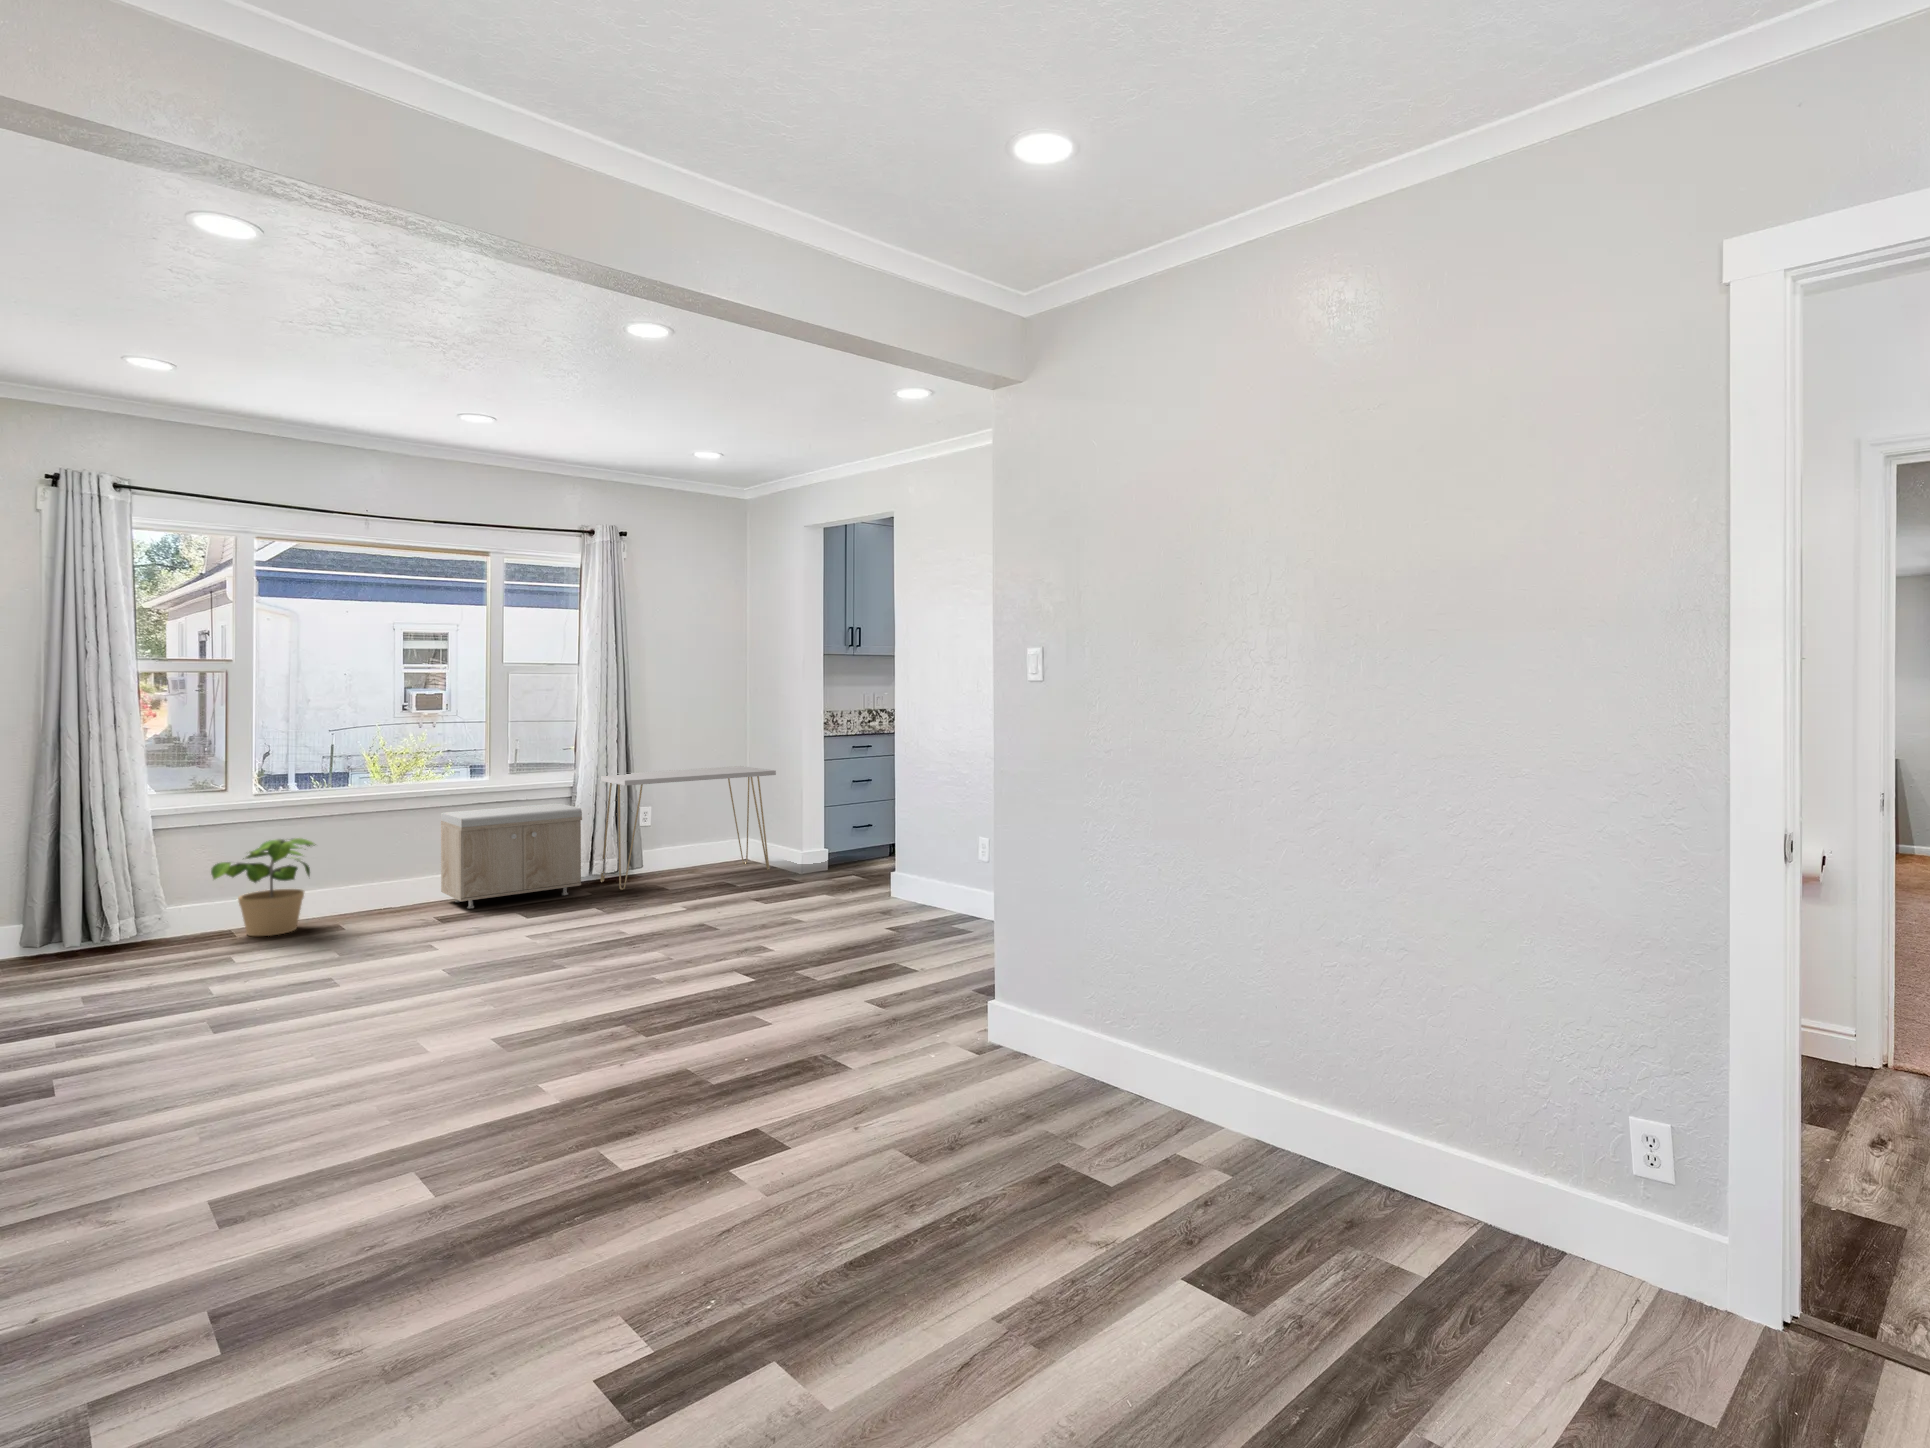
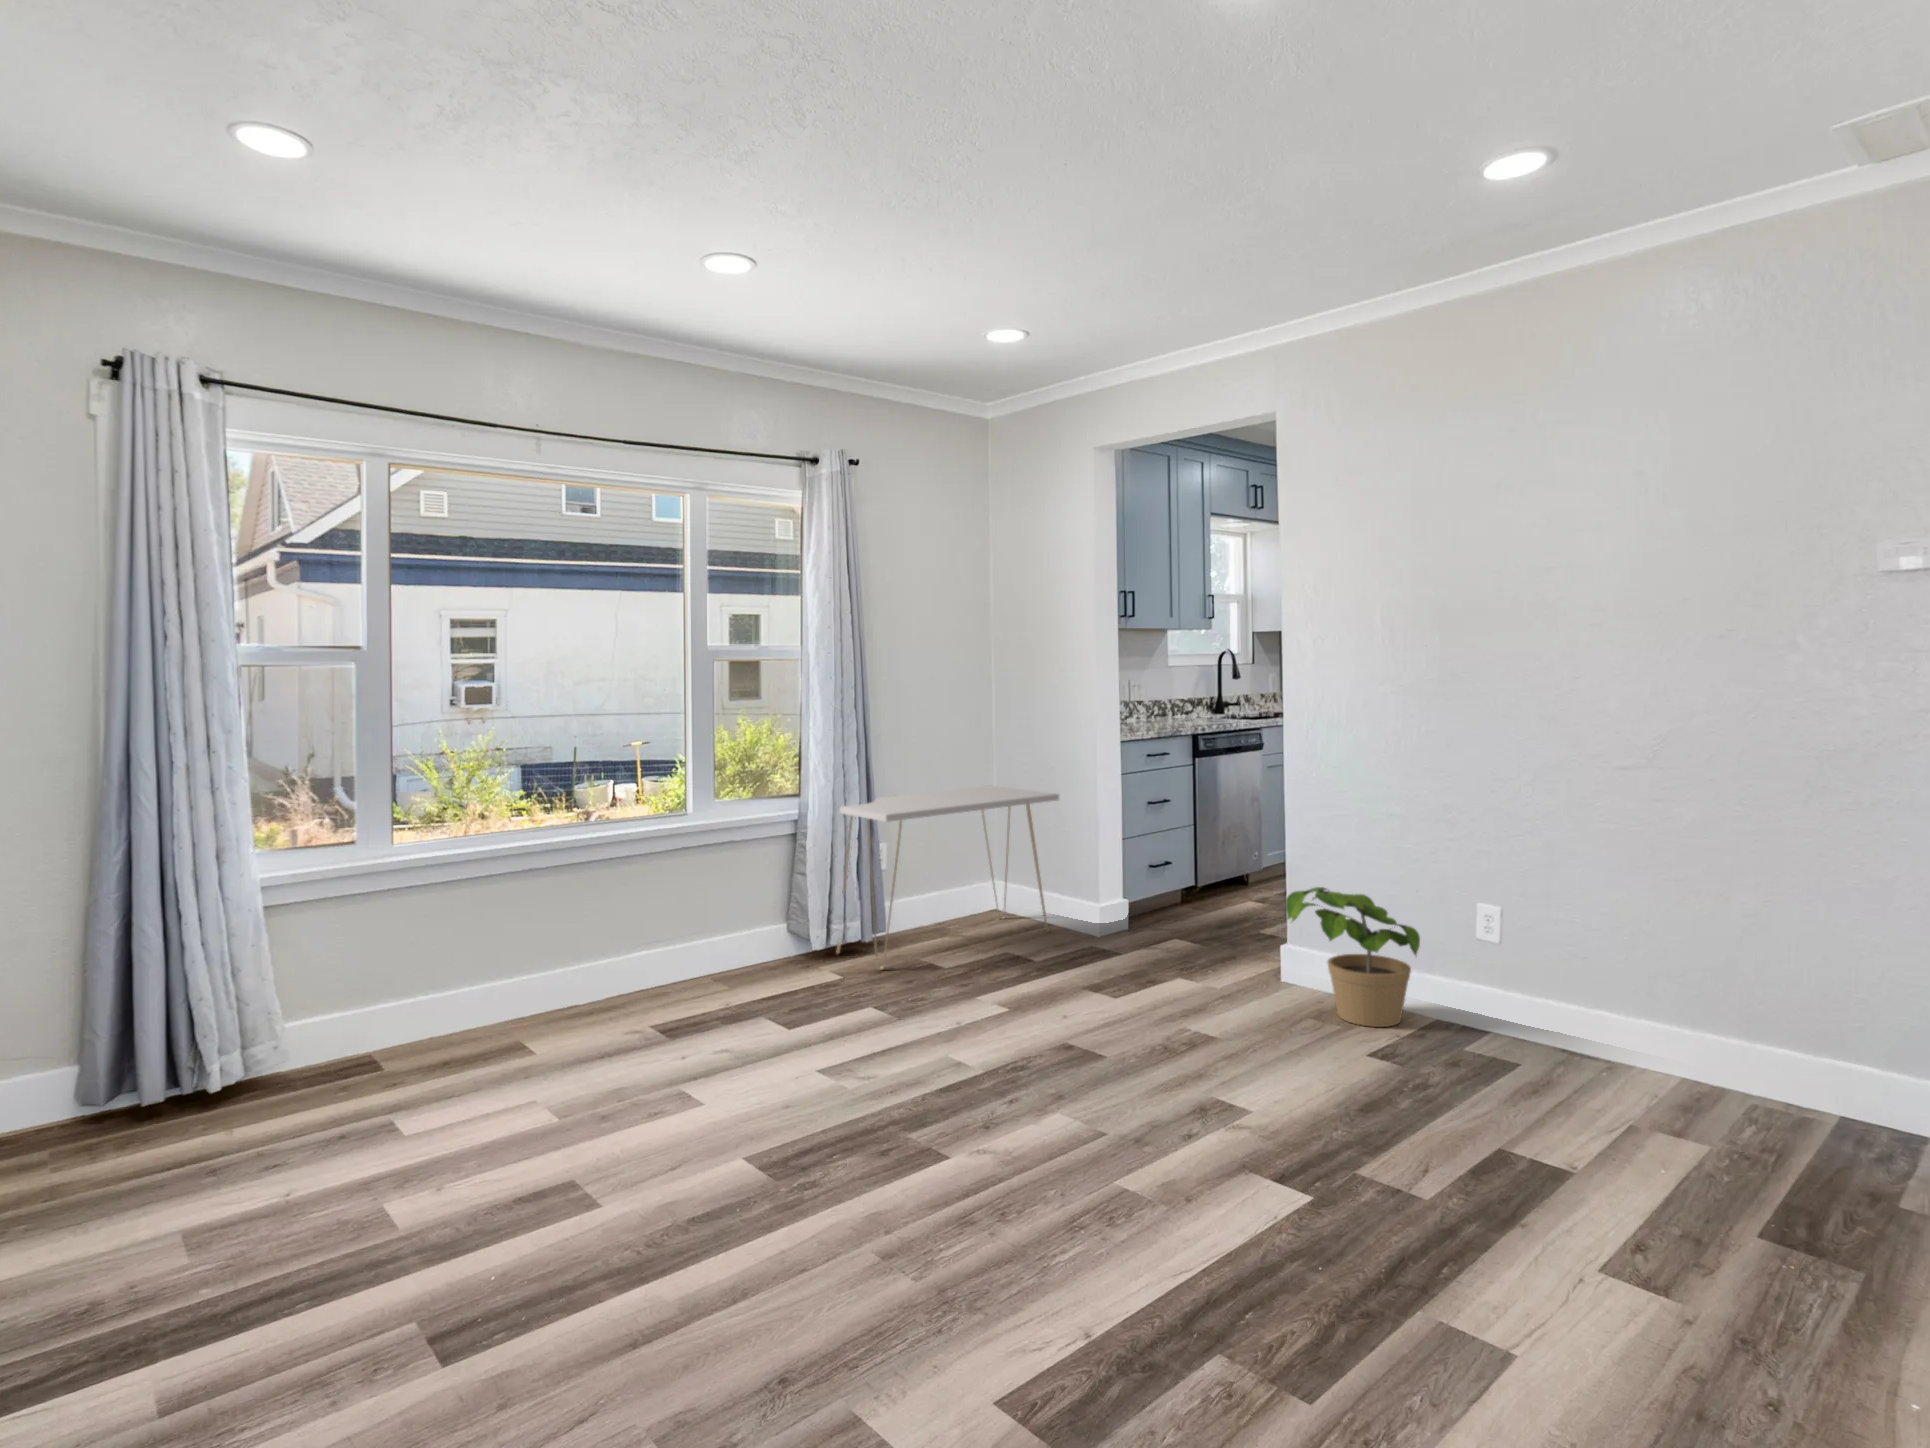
storage bench: present [441,803,582,909] -> none [639,845,830,1007]
potted plant: present [211,838,315,936] -> present [1286,887,1420,1027]

